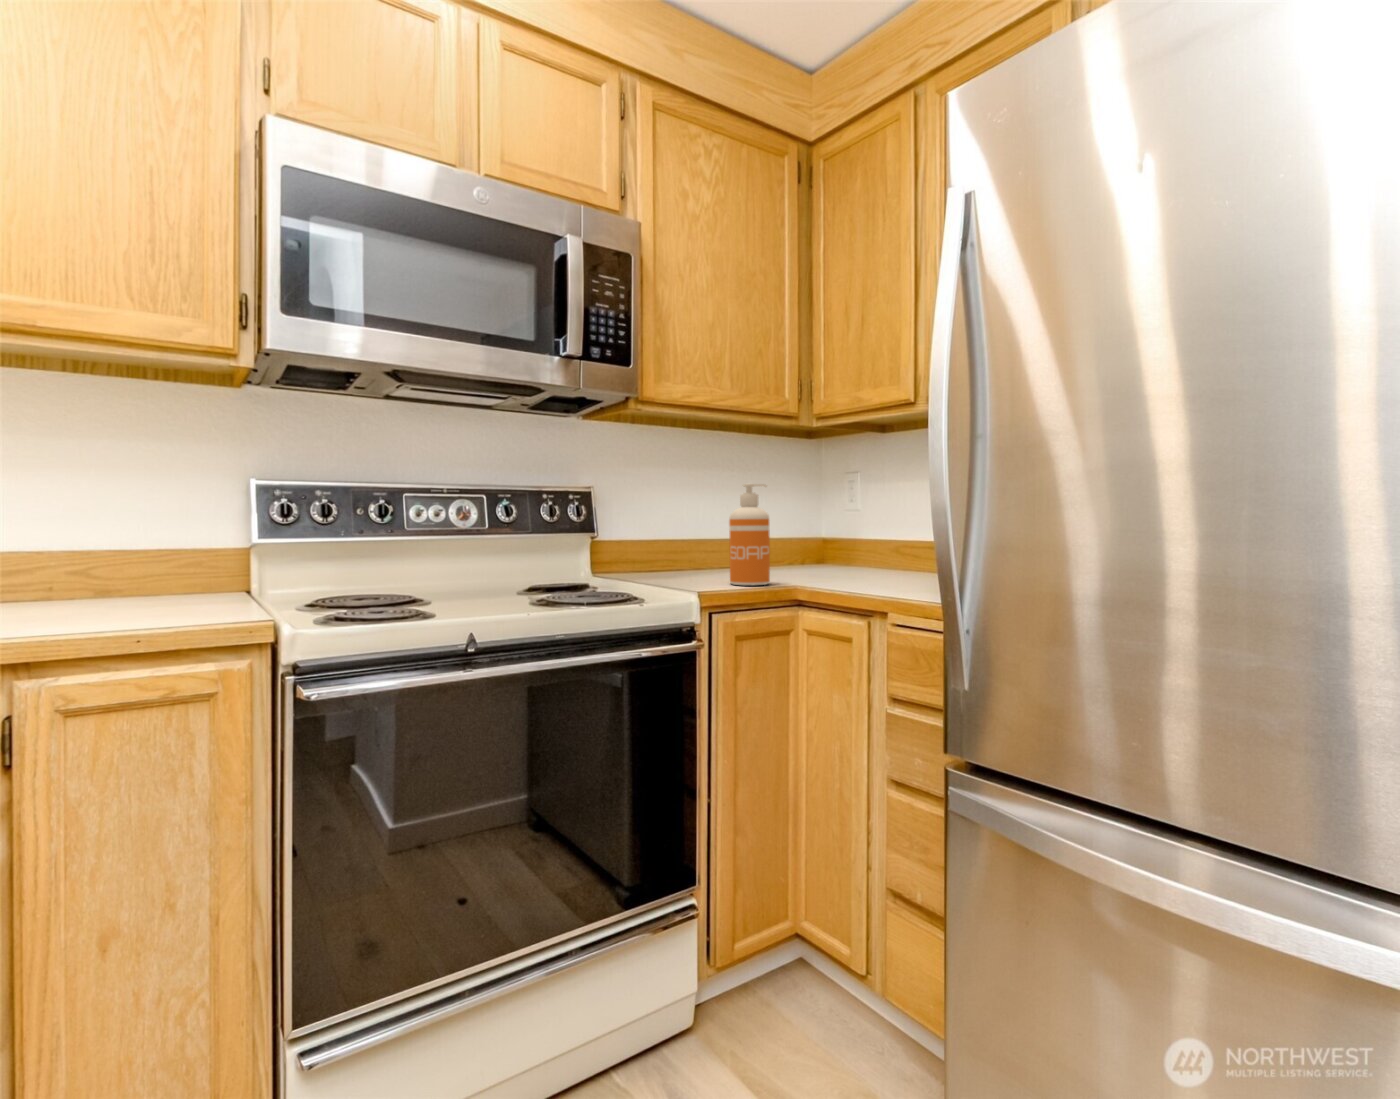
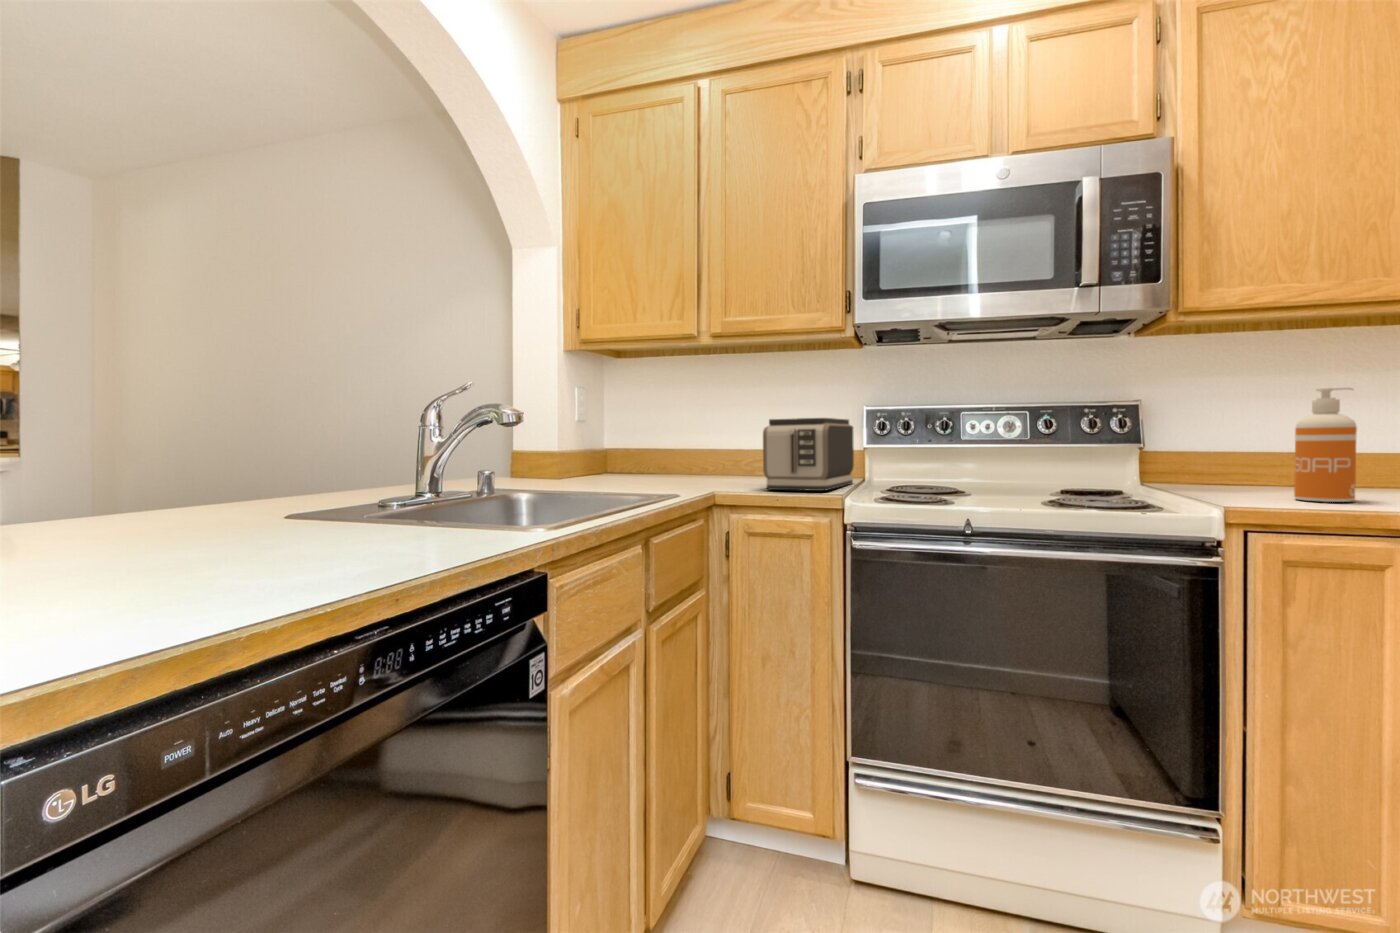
toaster: none [70,490,240,621] -> present [763,418,854,491]

